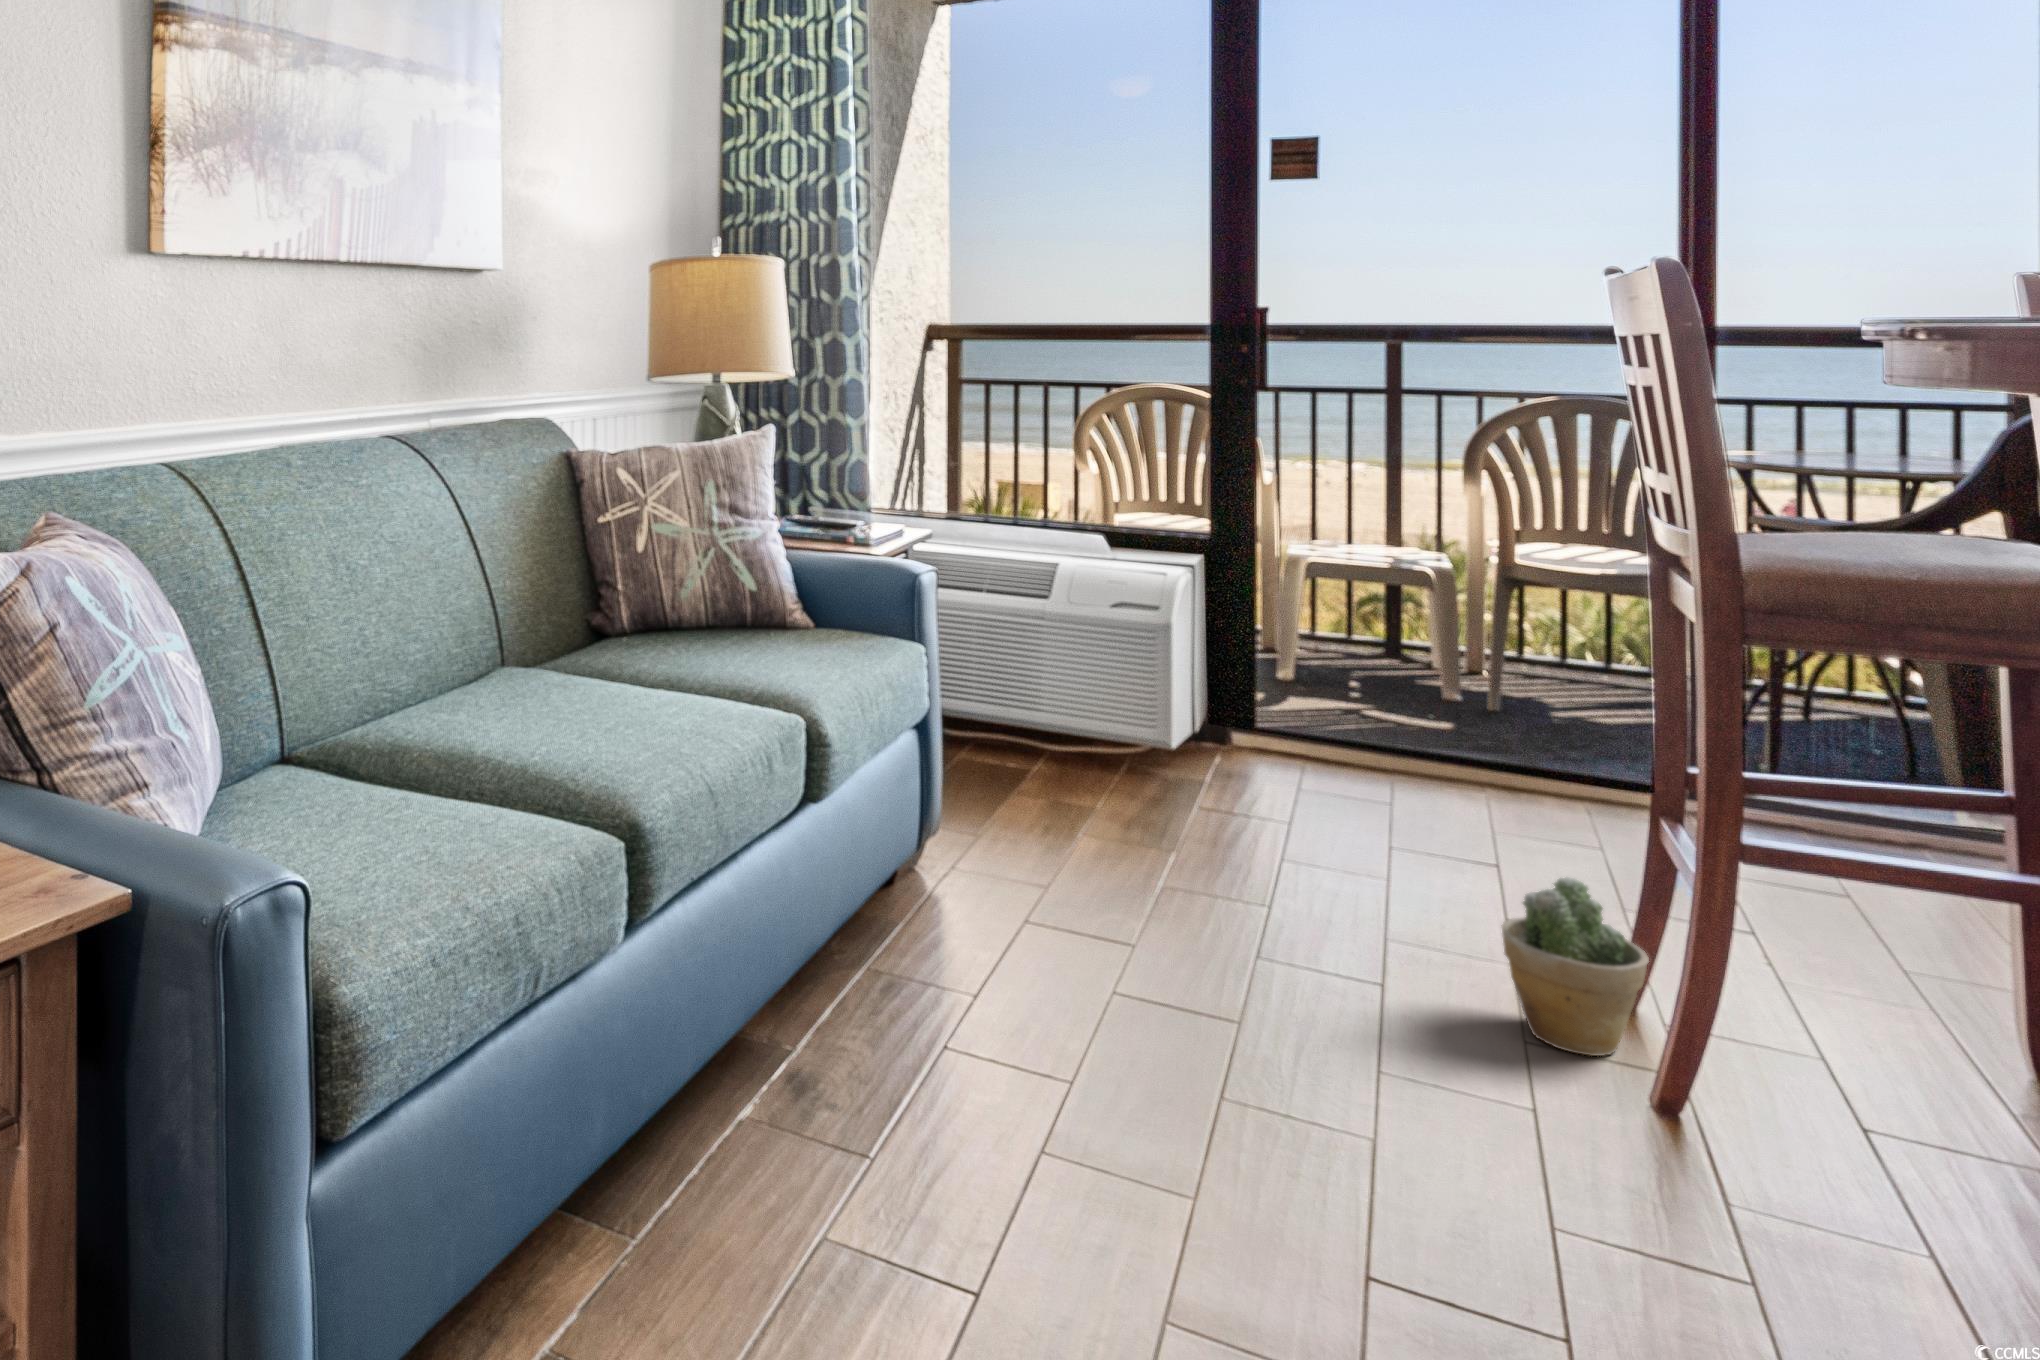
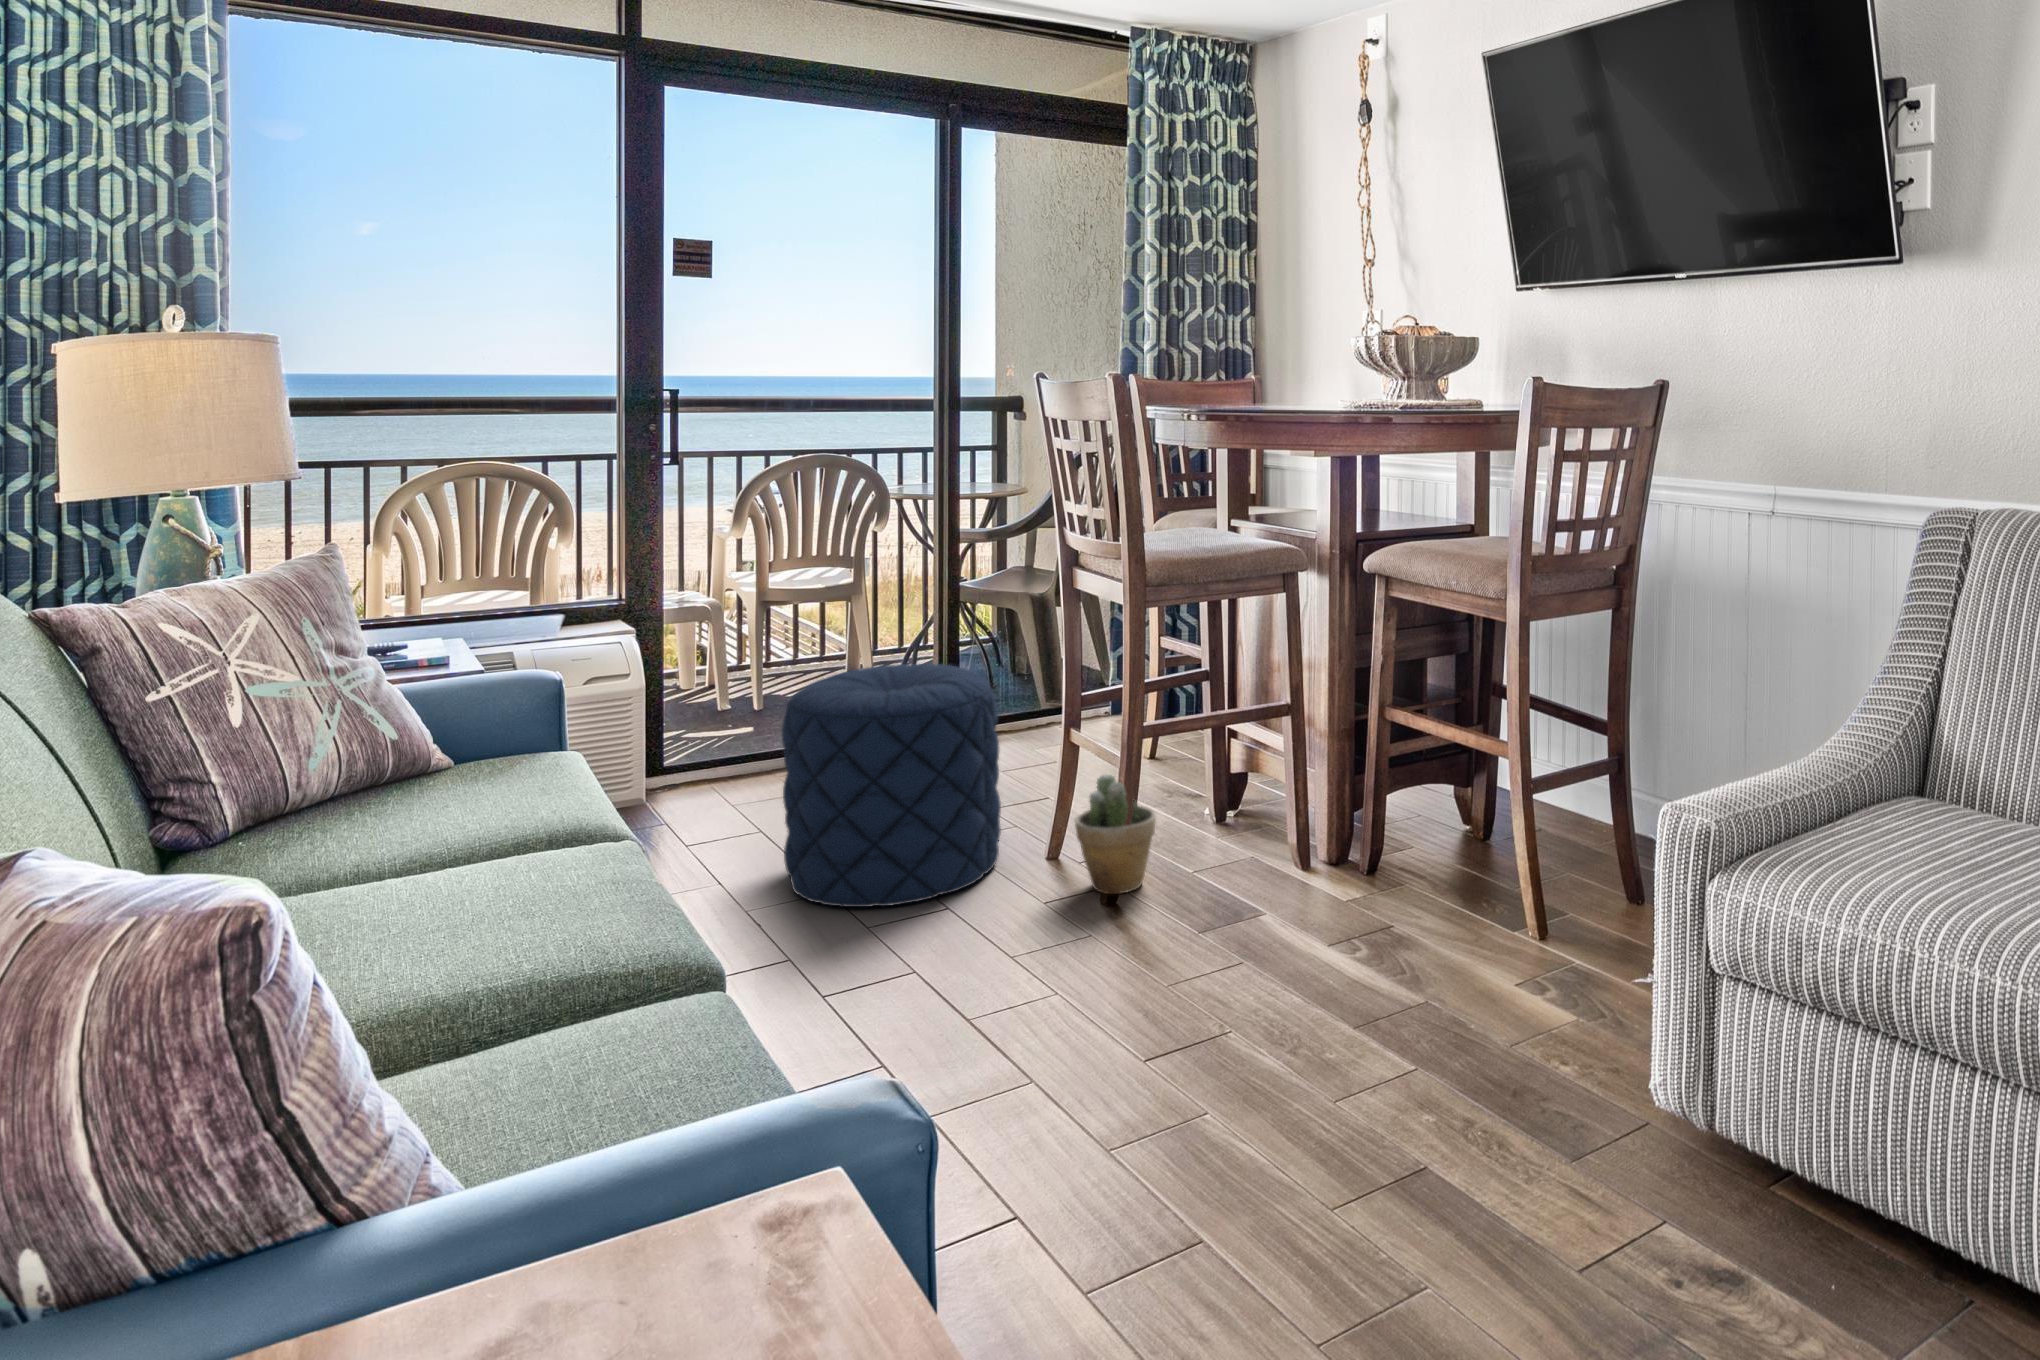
pouf: none [1199,645,1490,943] -> present [782,664,1001,907]

